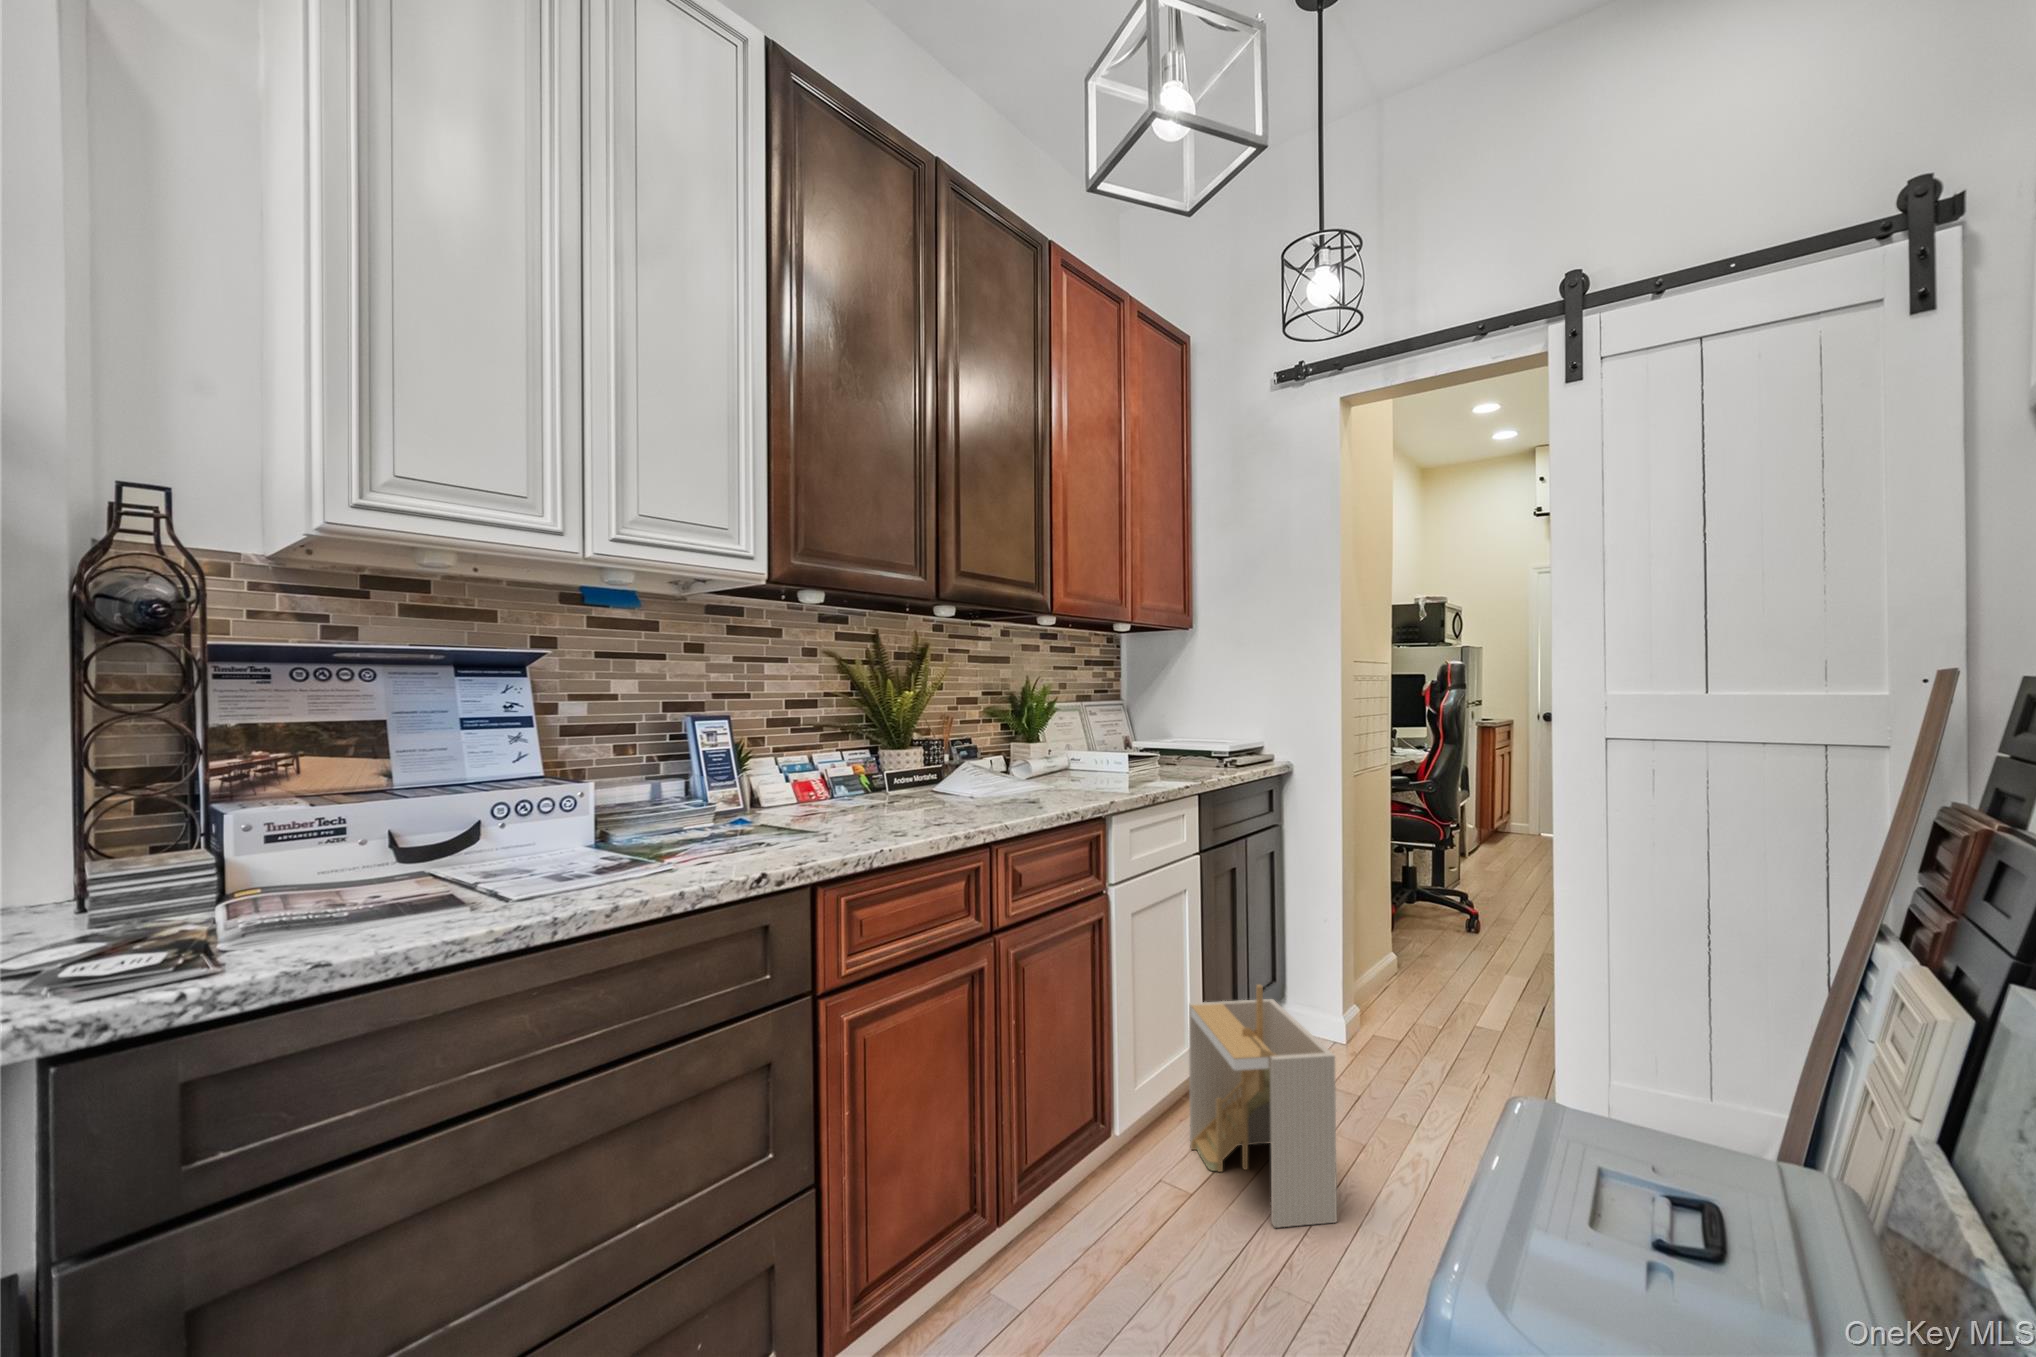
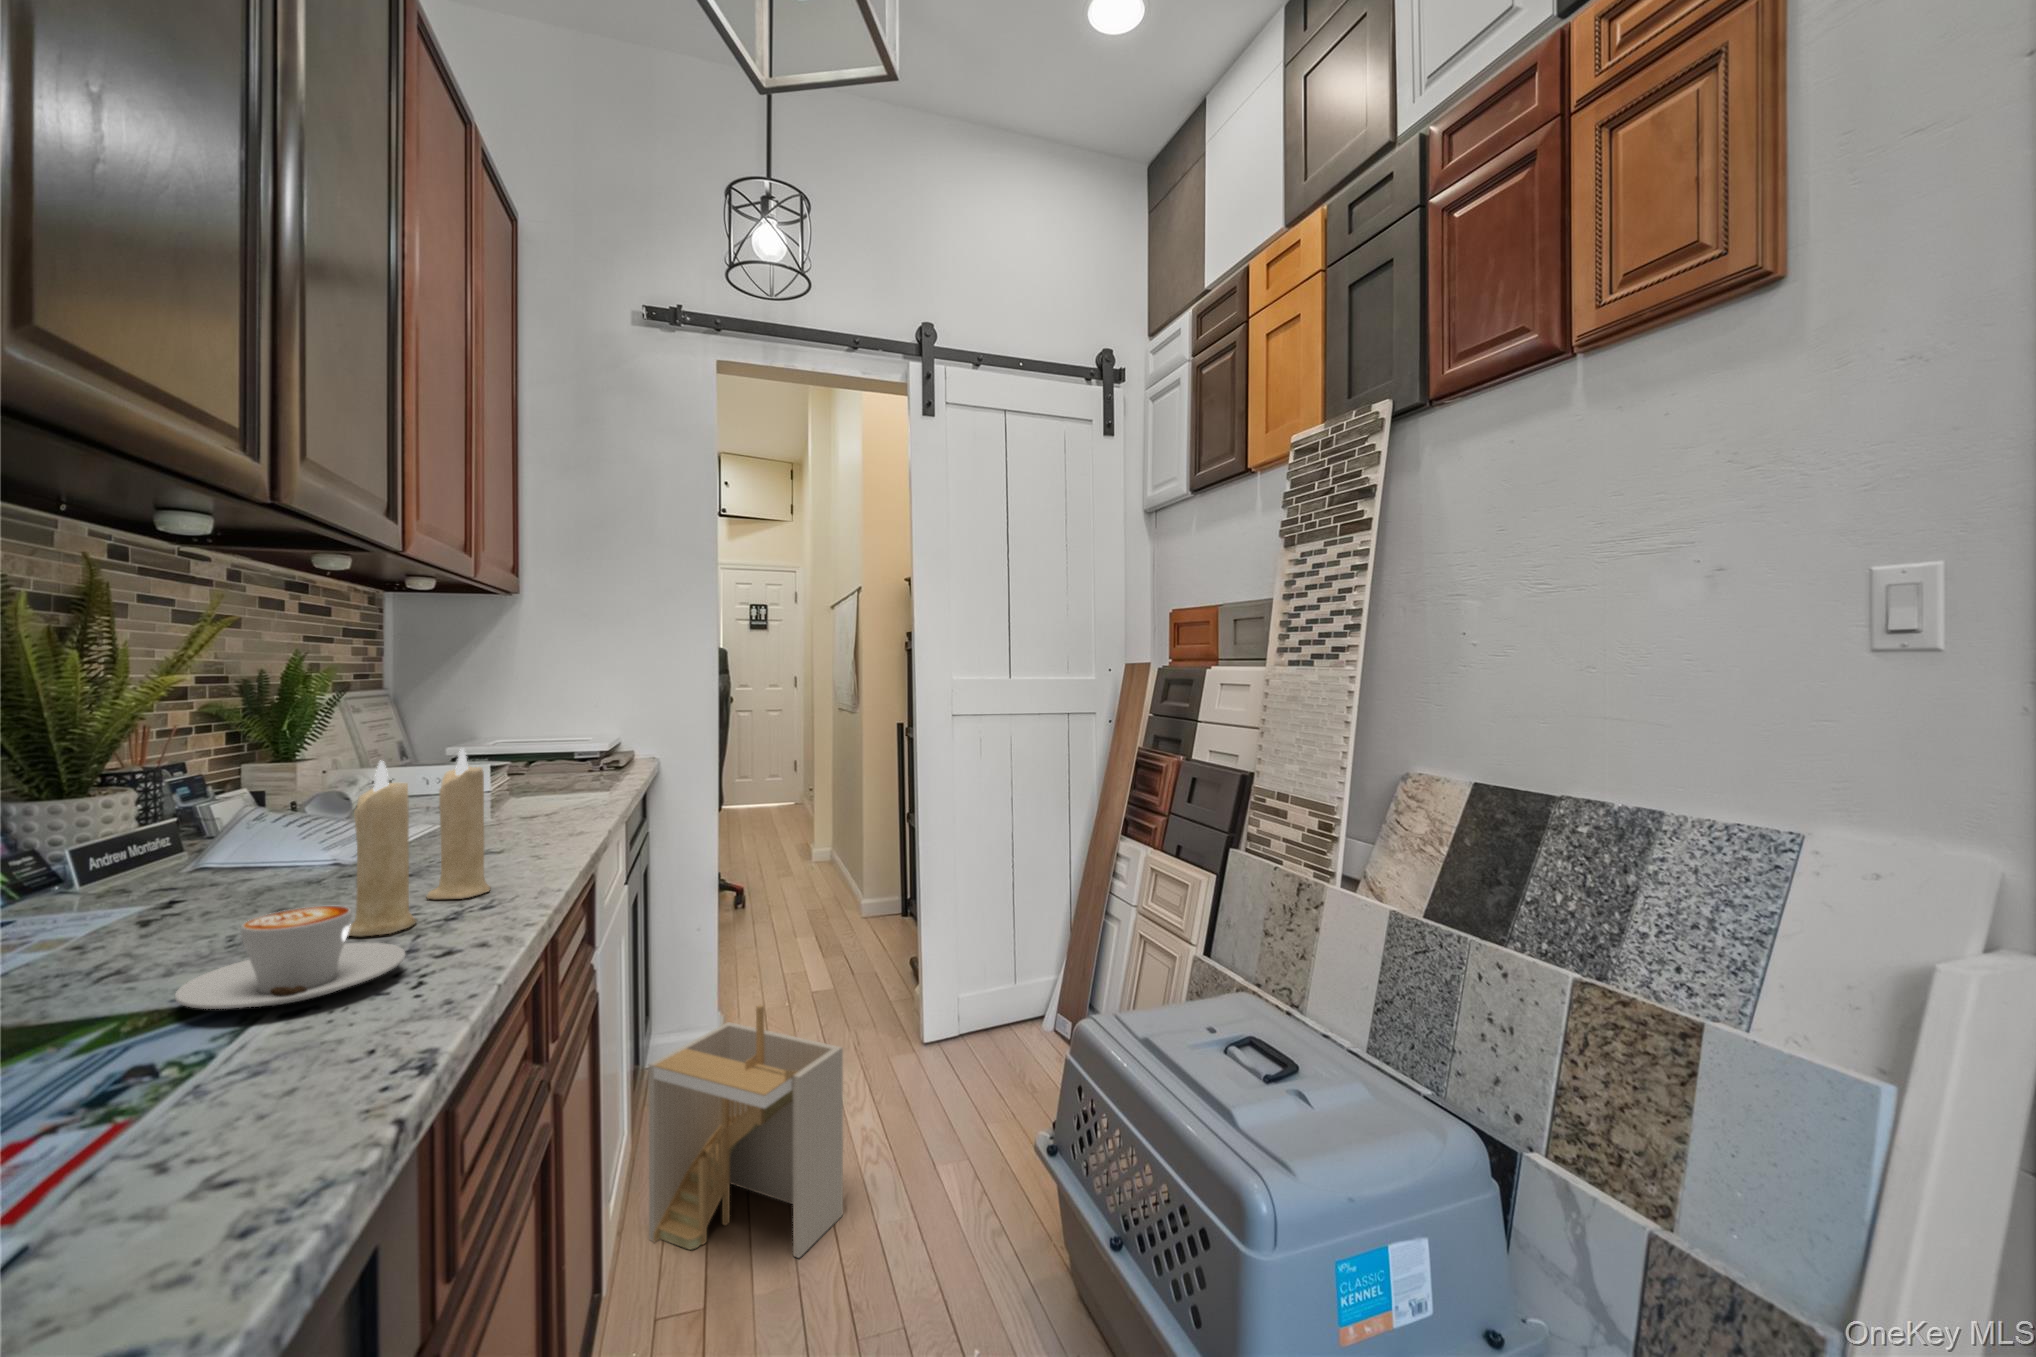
candle: none [875,732,968,829] -> present [348,749,491,936]
coffee cup: none [774,803,859,844] -> present [175,905,405,1009]

